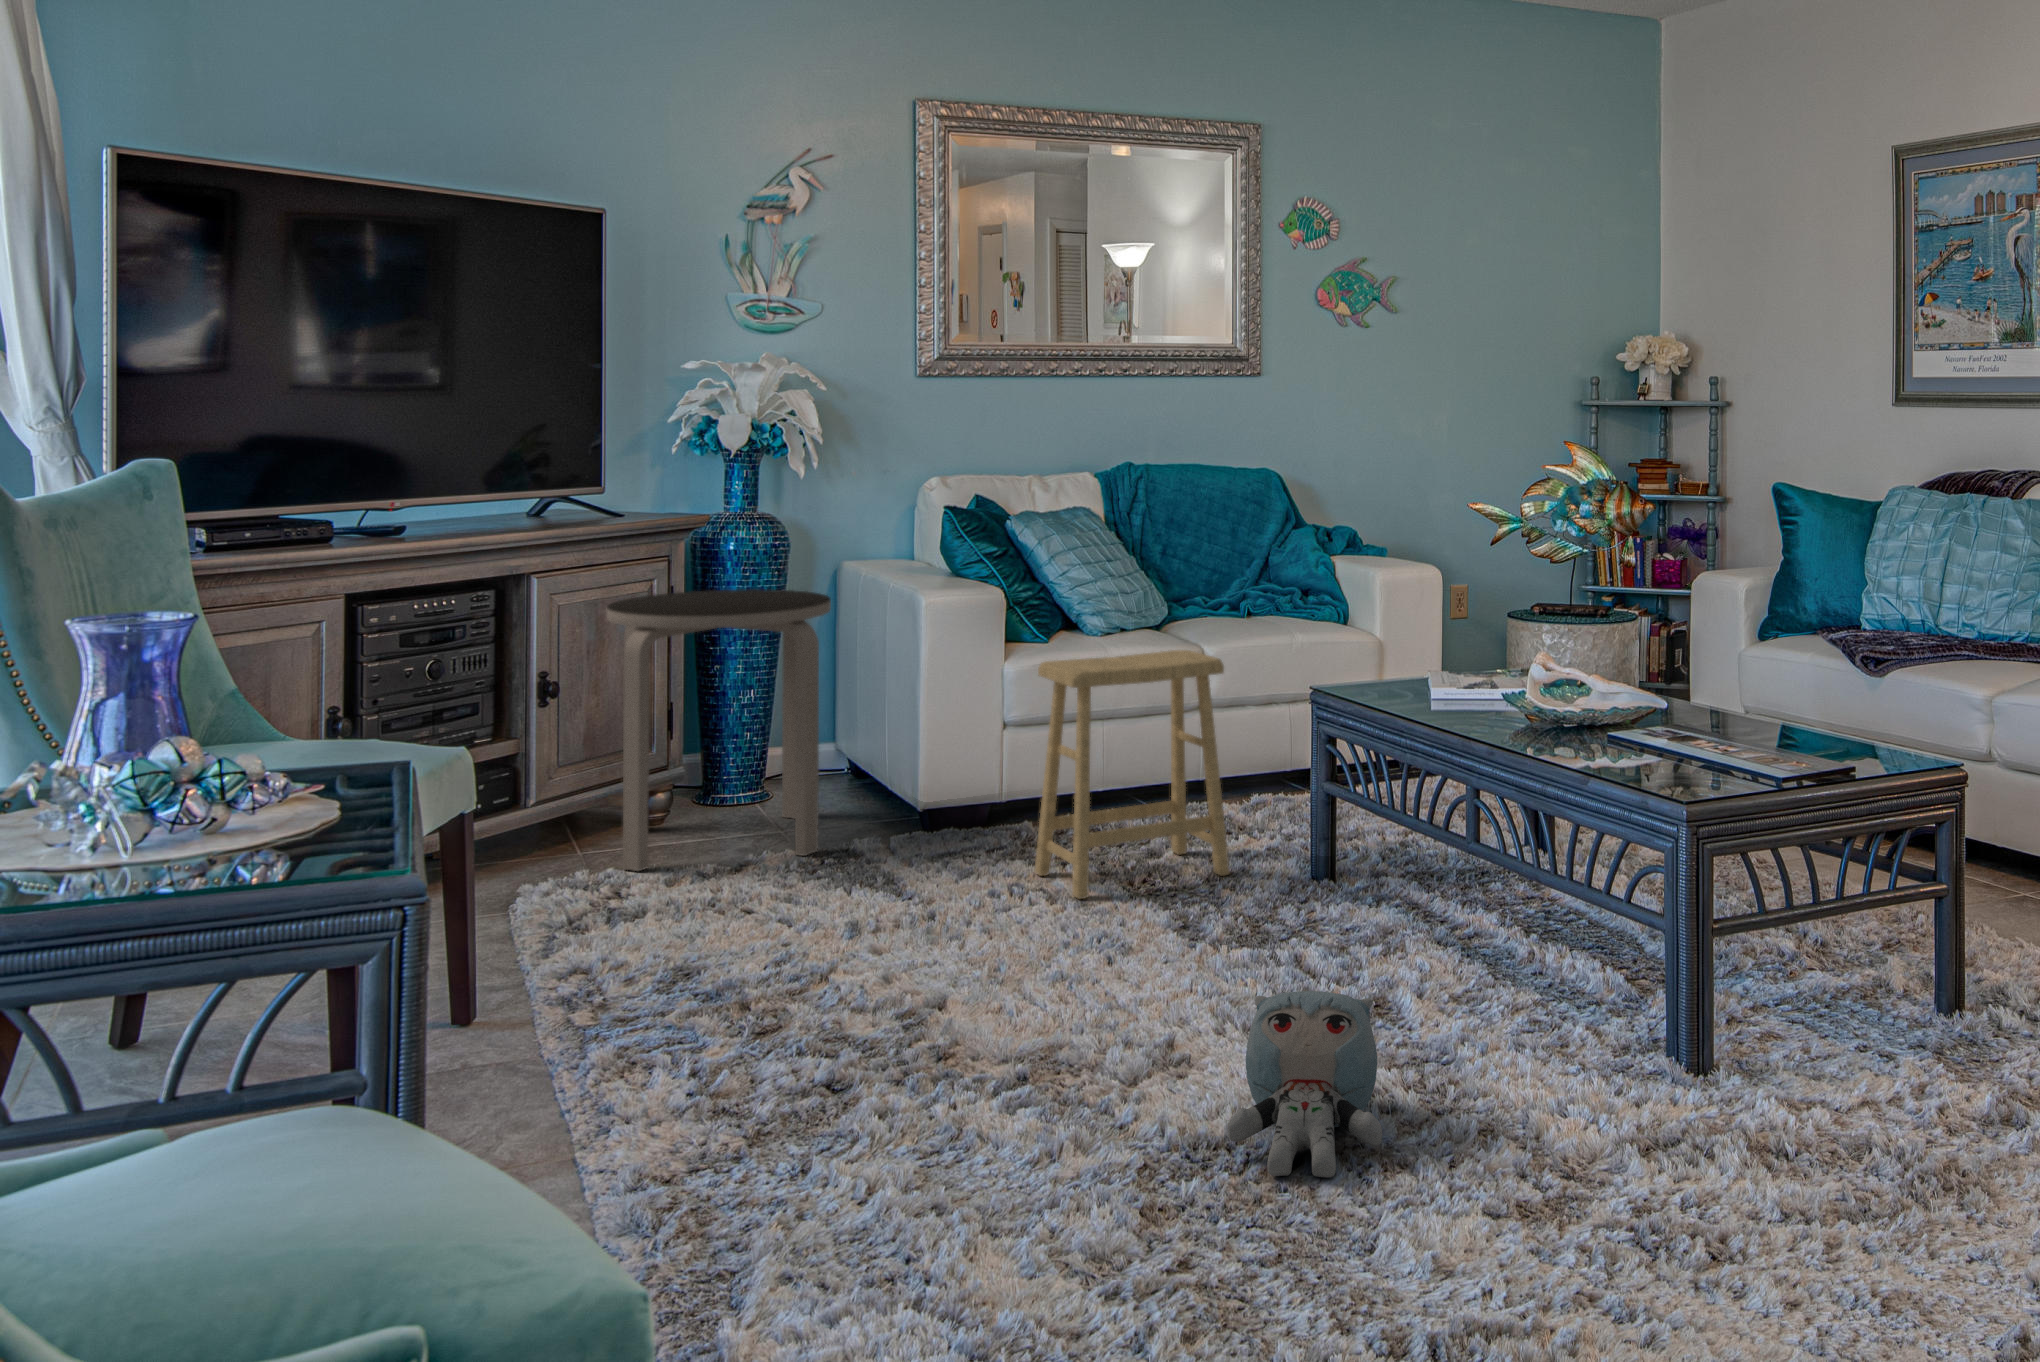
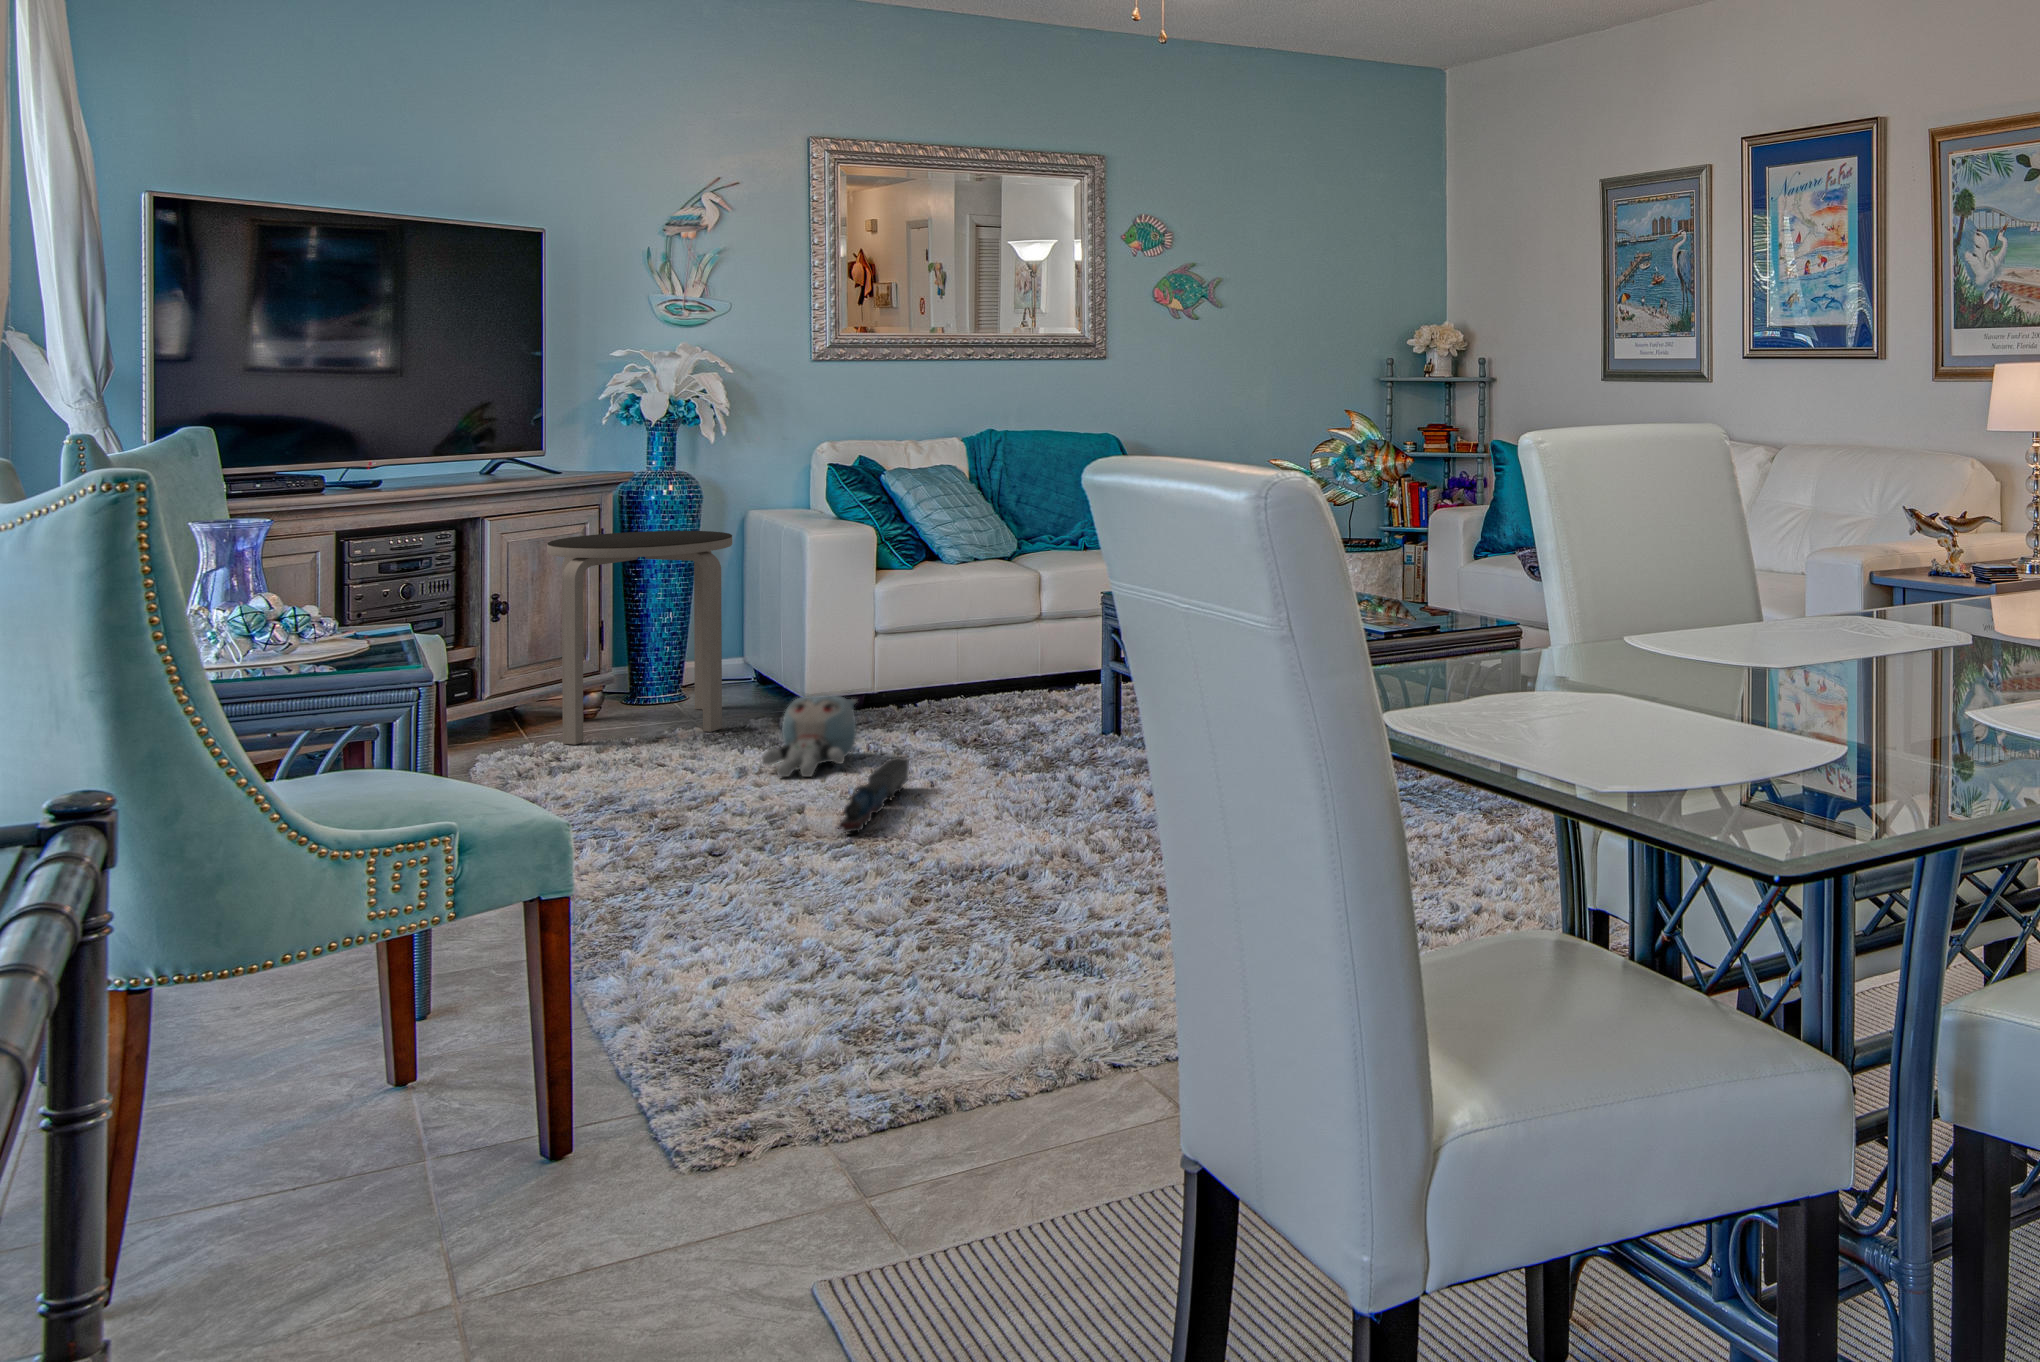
footstool: present [1035,650,1230,899] -> none [890,568,1041,750]
toy train: none [999,926,1080,1059] -> present [838,757,909,832]
plush toy: present [1228,991,1382,1178] -> present [762,695,857,777]

